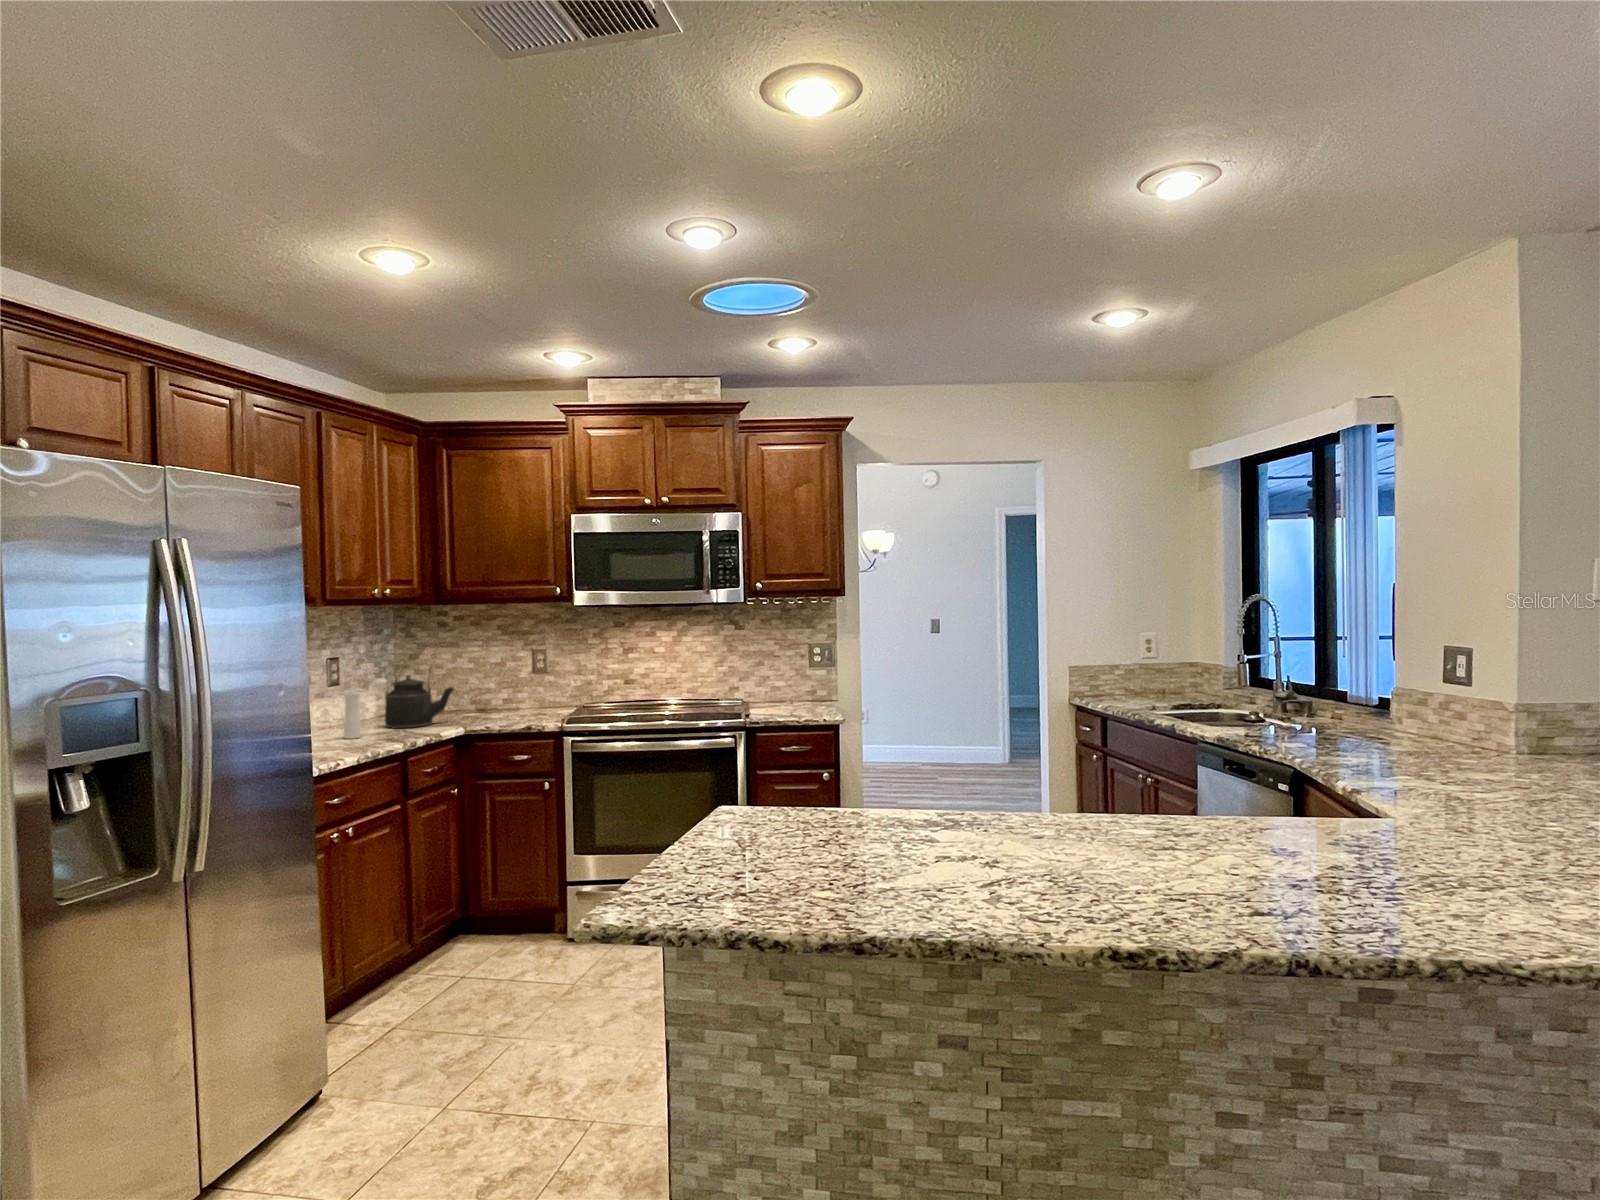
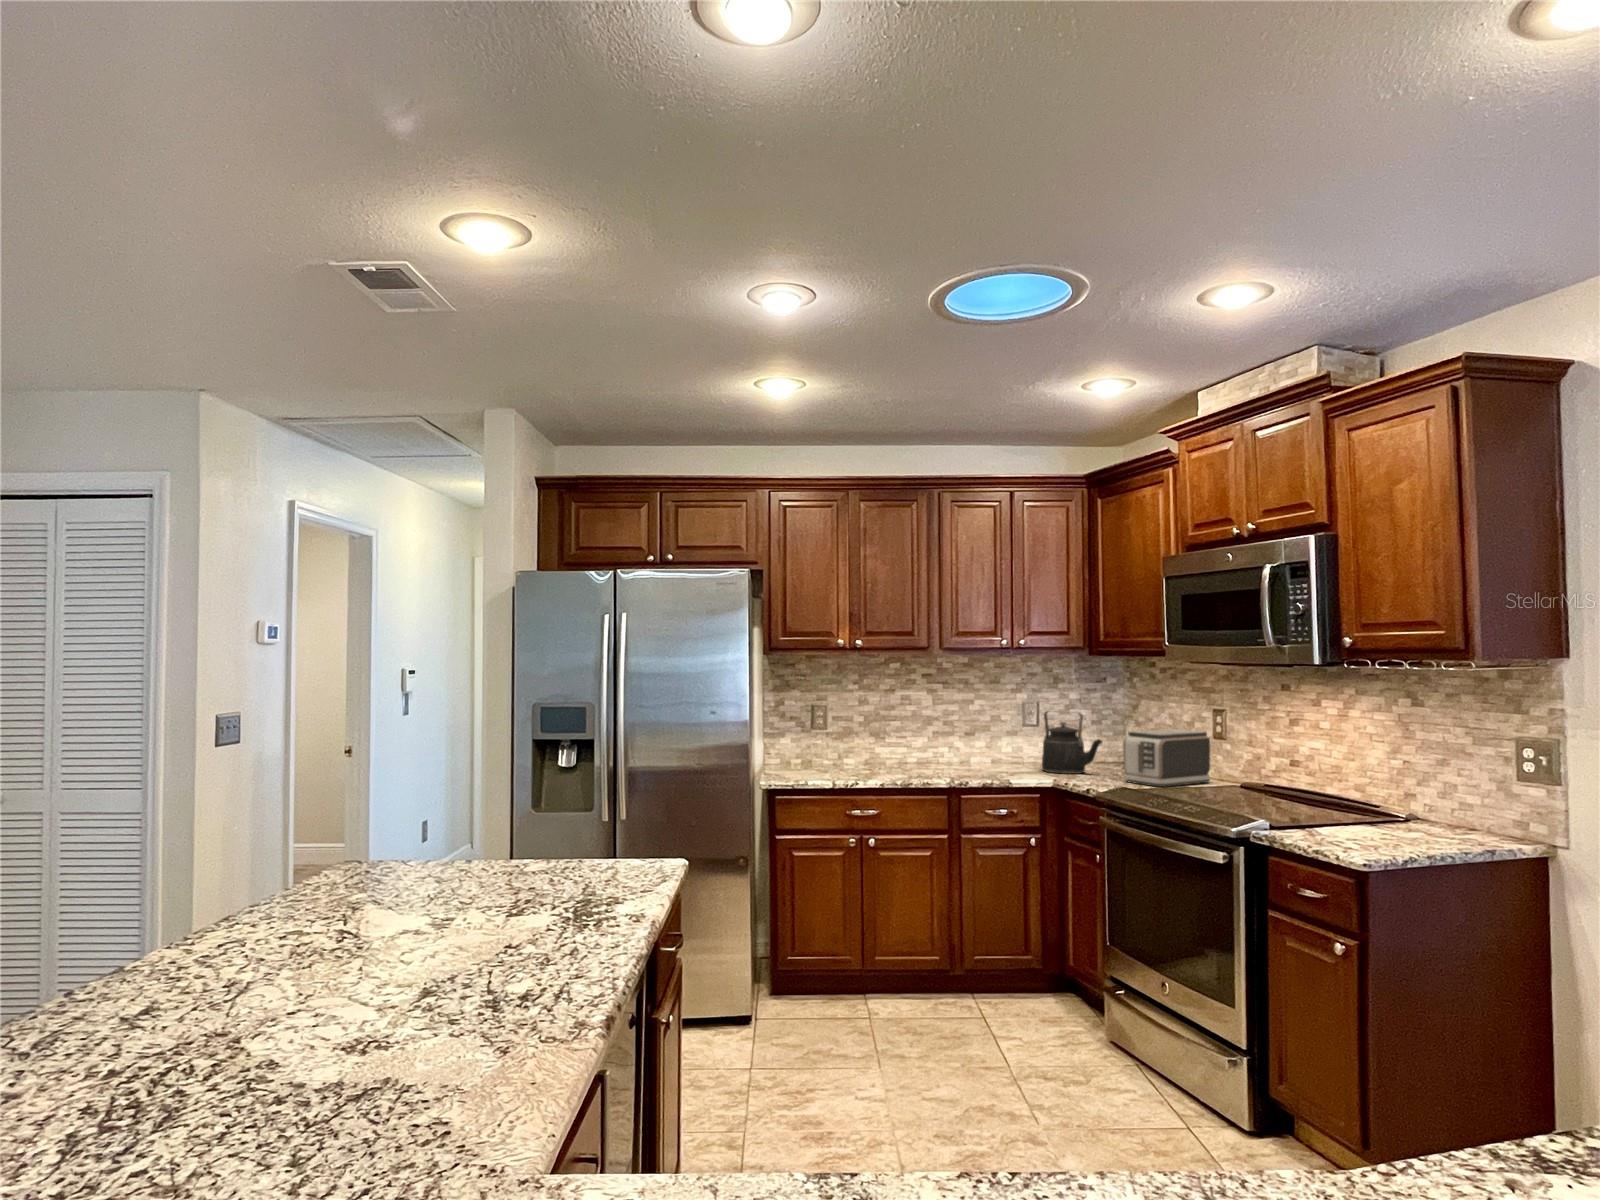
toaster: none [494,668,540,721] -> present [1123,729,1210,787]
pepper mill: present [344,679,387,739] -> none [979,721,1018,771]

